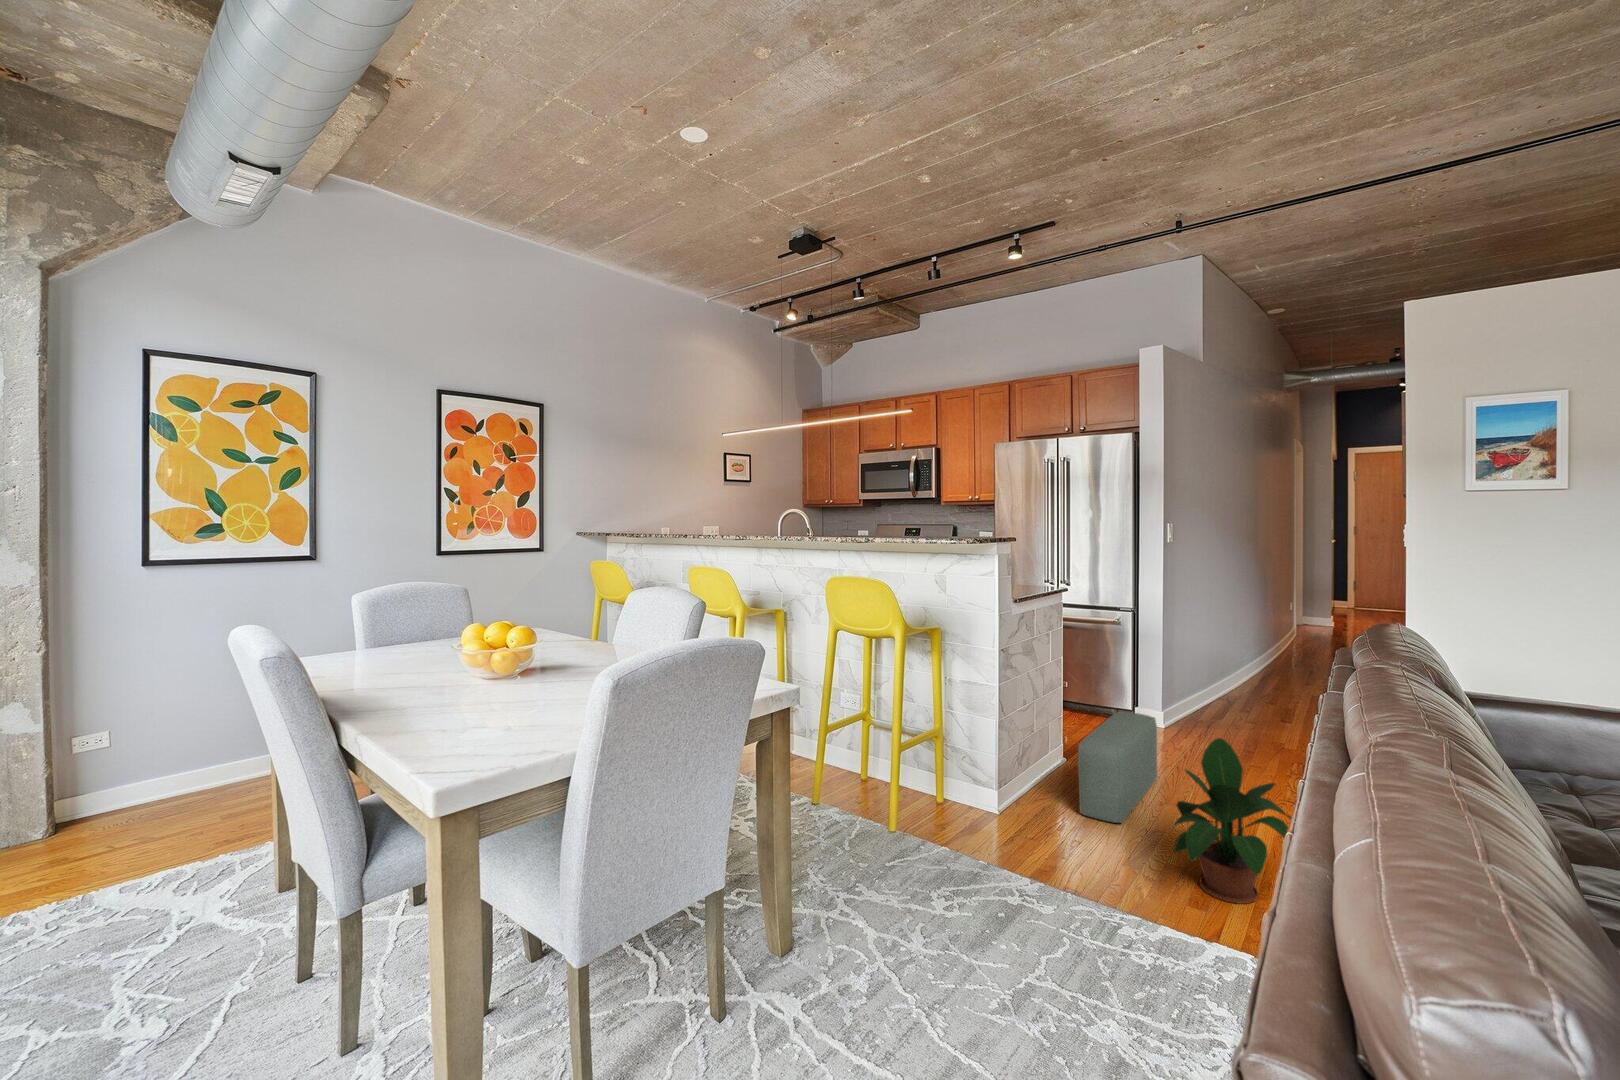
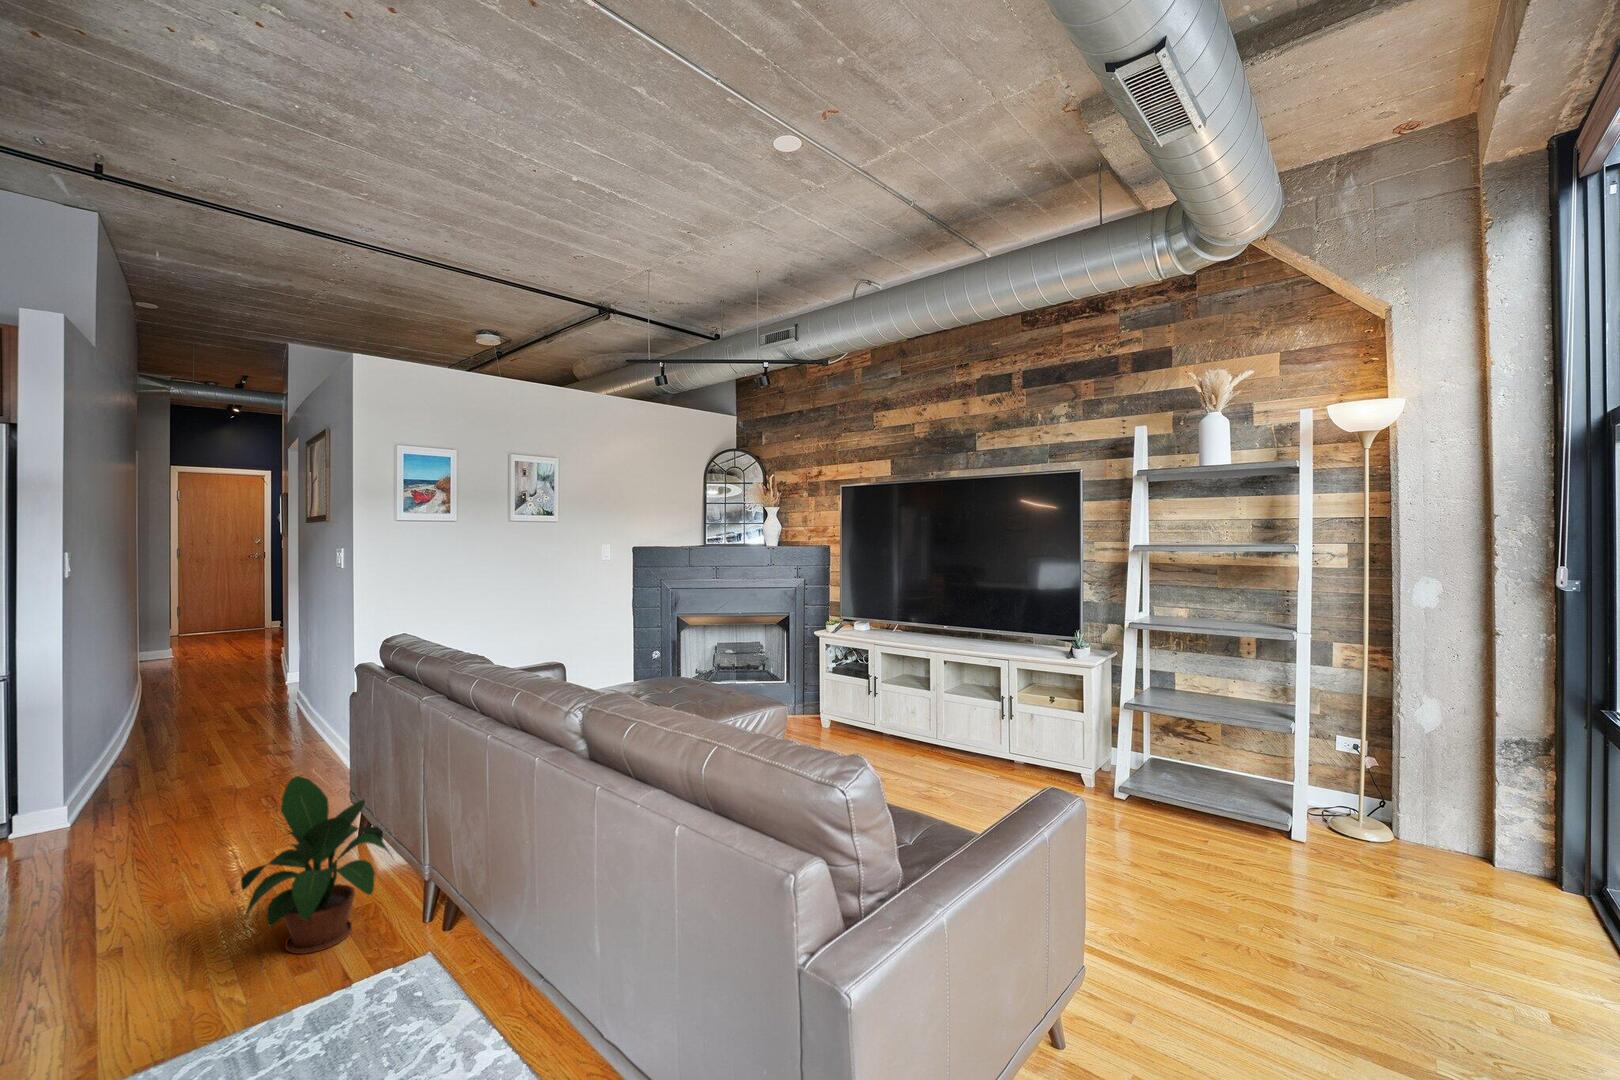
pouf: present [1078,712,1157,823] -> none [40,802,133,978]

